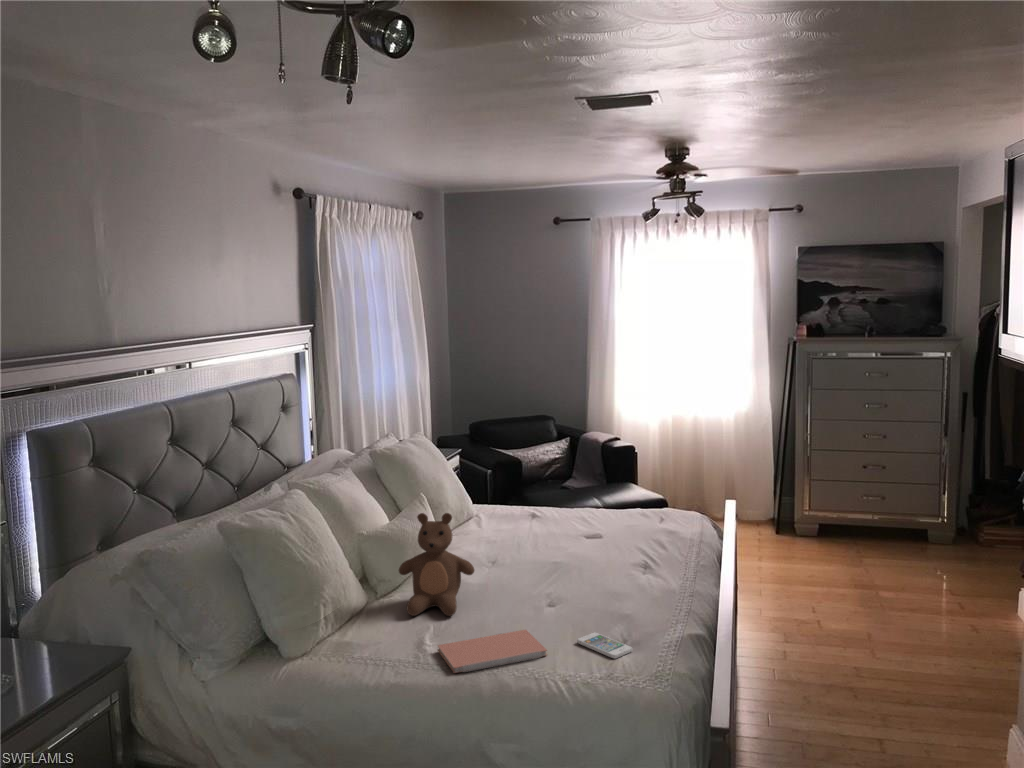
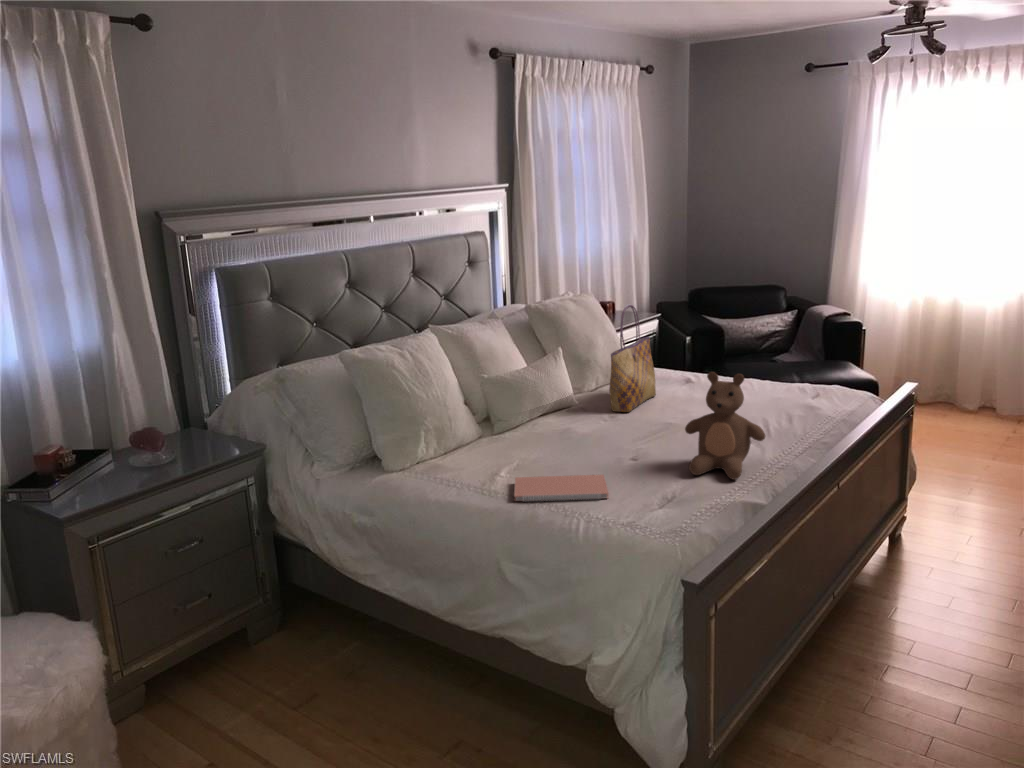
tote bag: none [471,447,504,557] -> present [609,304,656,412]
teddy bear: present [399,513,474,616] -> present [685,372,765,480]
smartphone: present [577,633,632,659] -> none [646,485,692,509]

